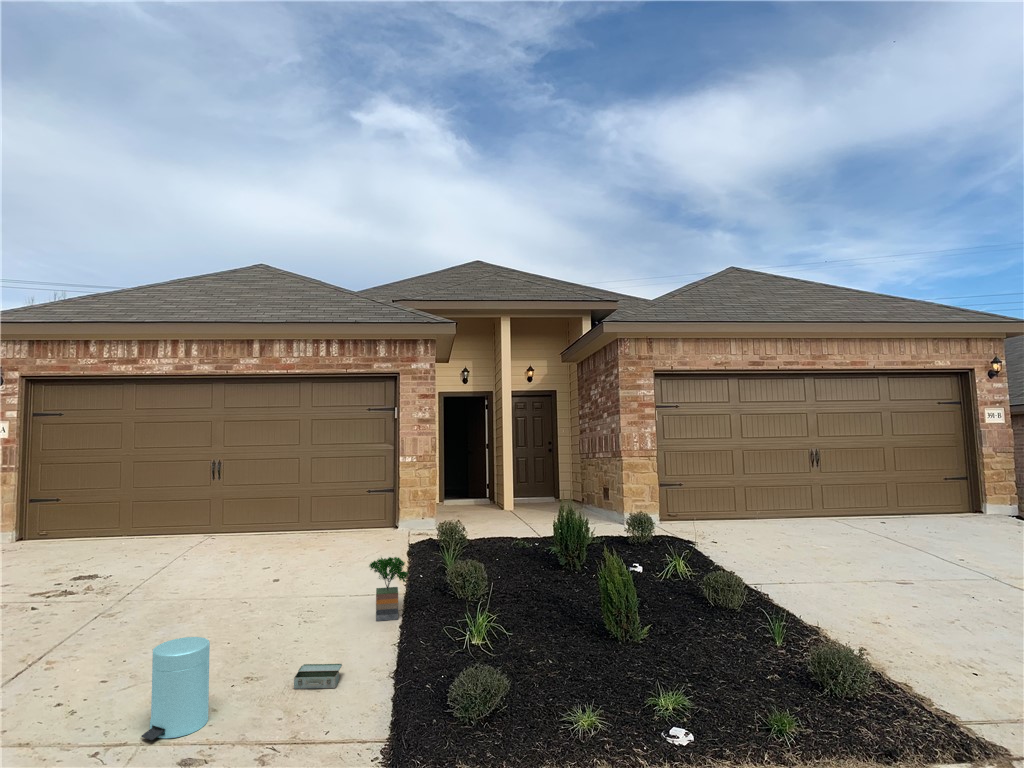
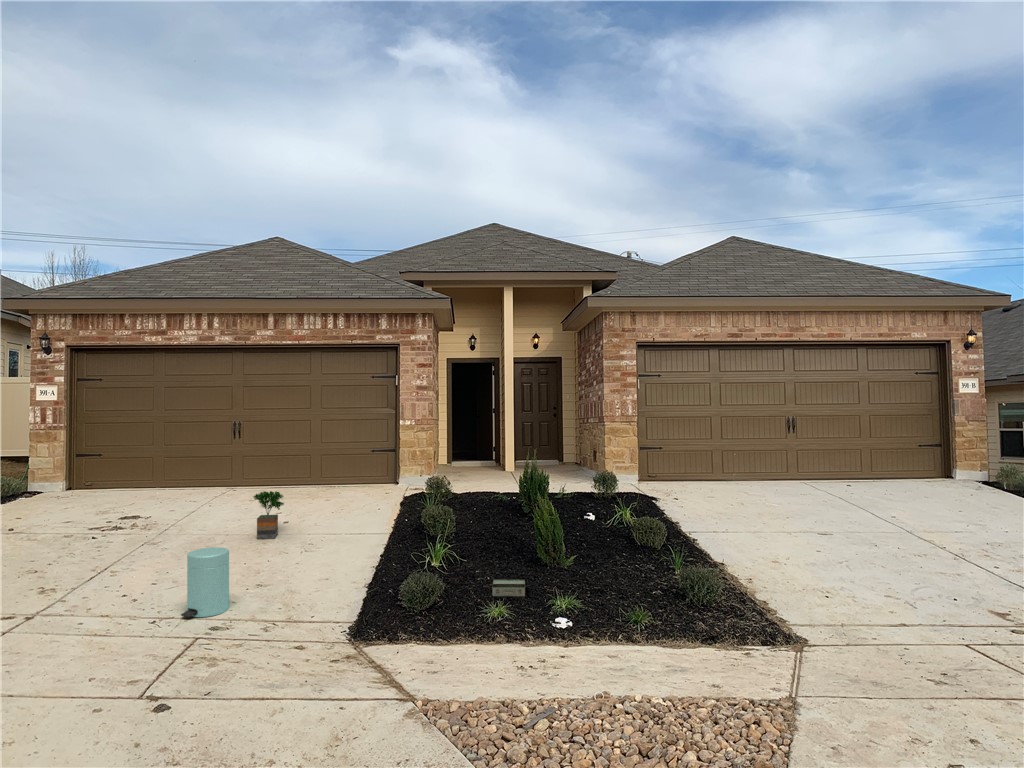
potted tree: present [369,557,408,621] -> present [254,491,284,539]
toolbox: present [294,664,342,689] -> present [492,579,525,596]

